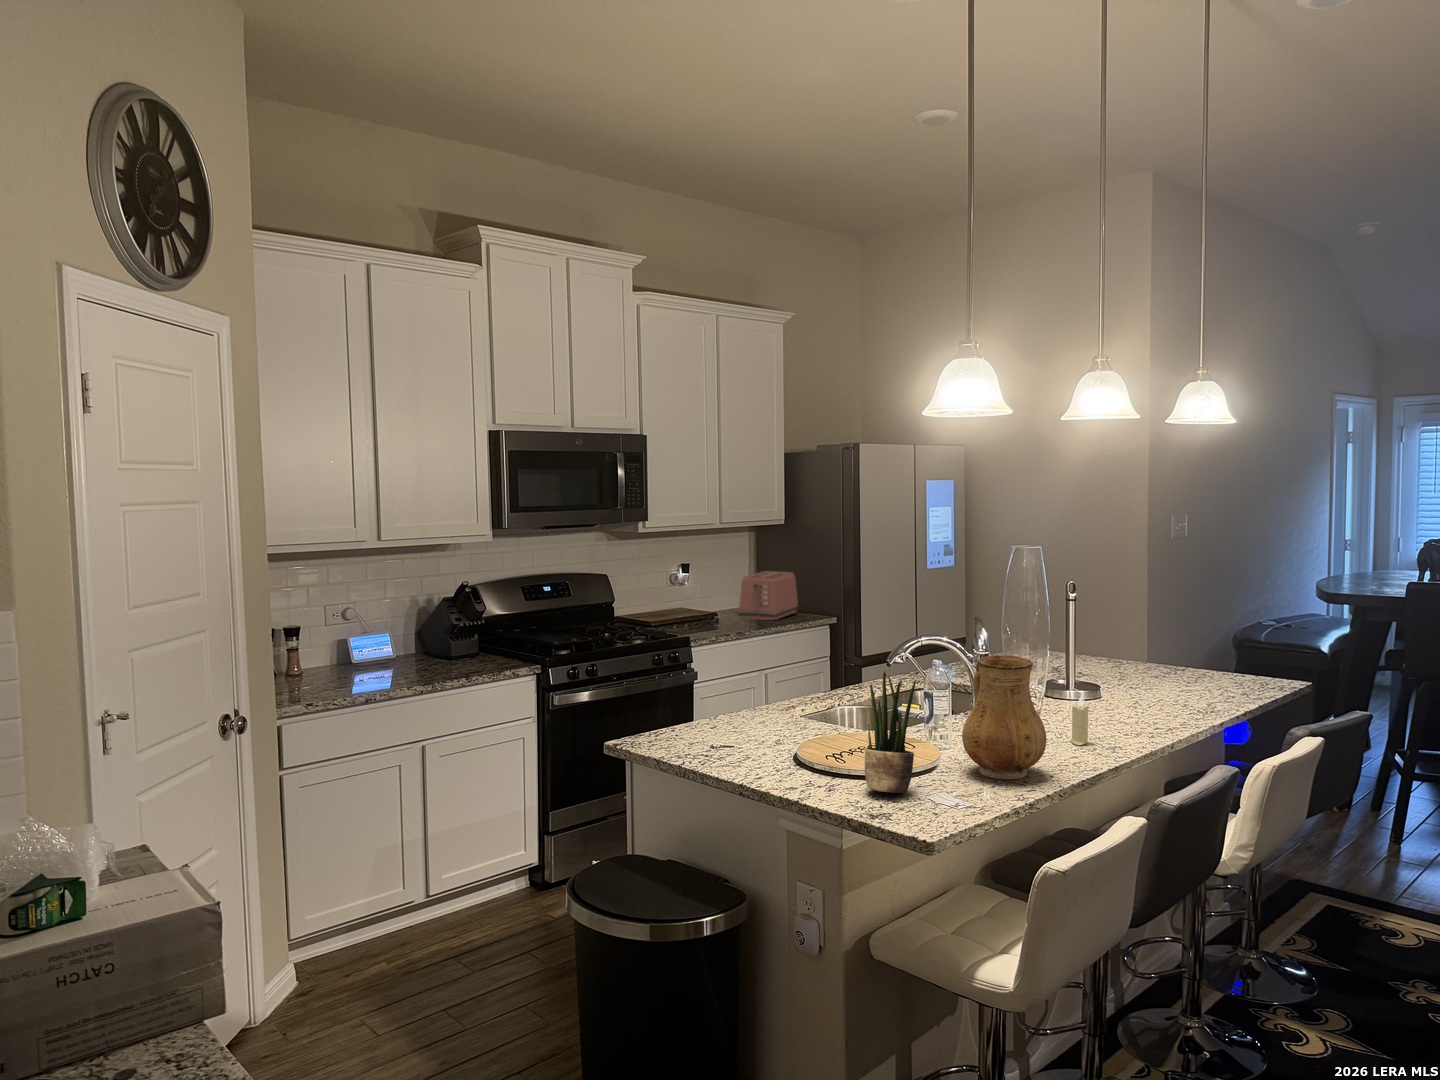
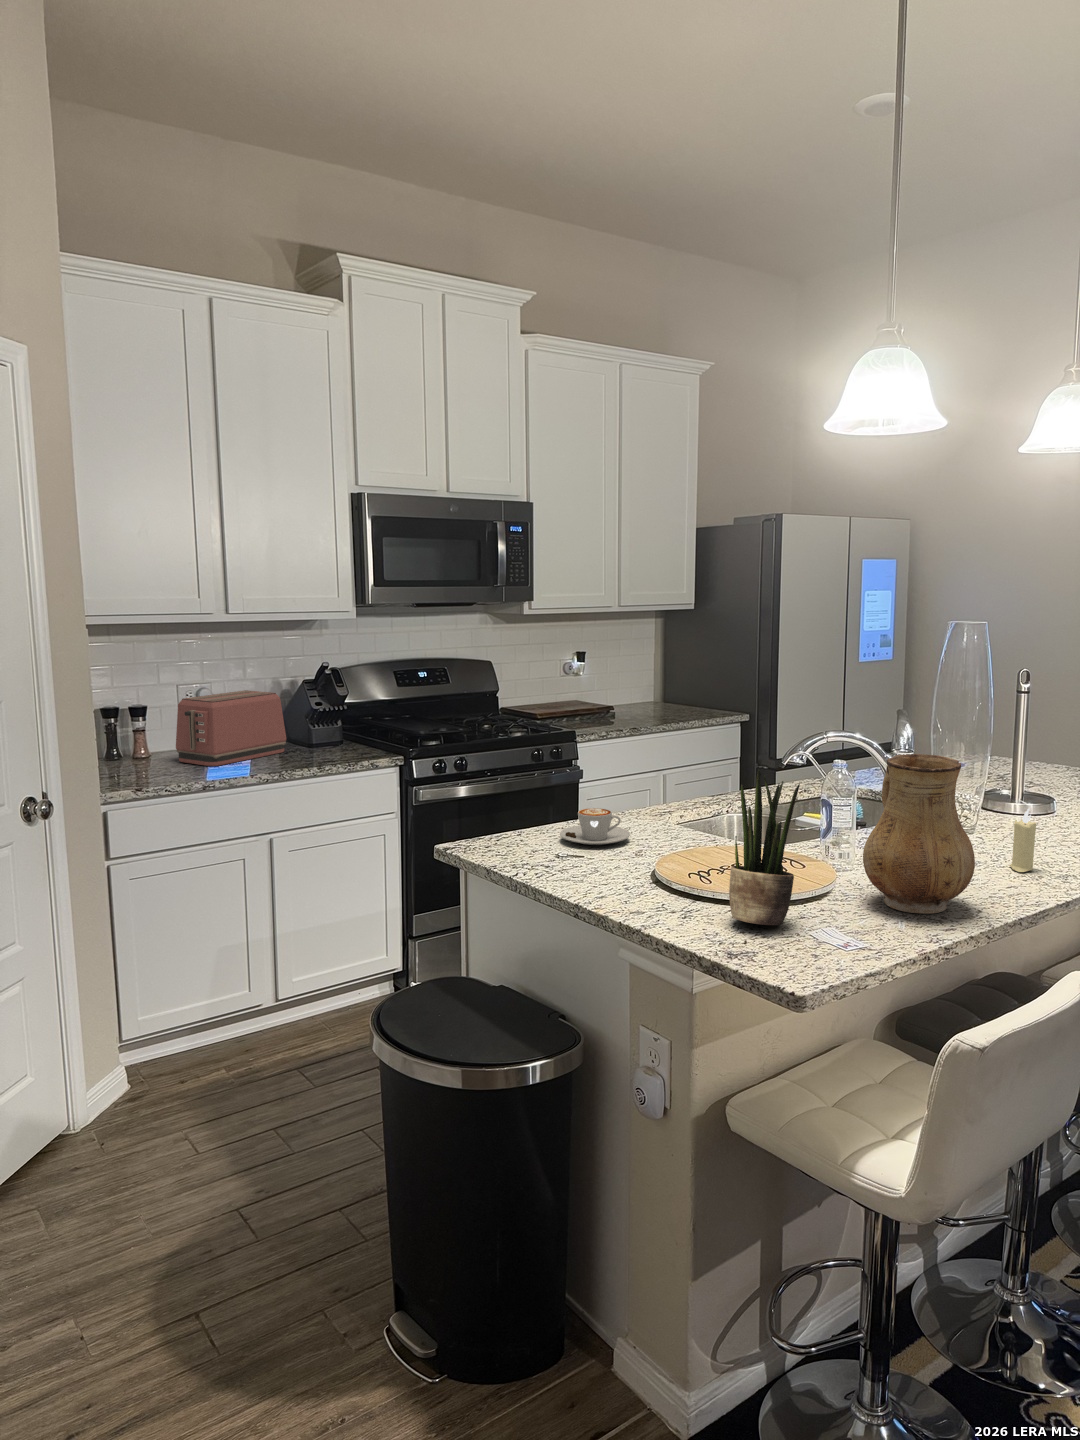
toaster: present [739,571,798,620] -> present [176,690,286,766]
coffee cup: none [710,706,768,737] -> present [560,808,630,845]

